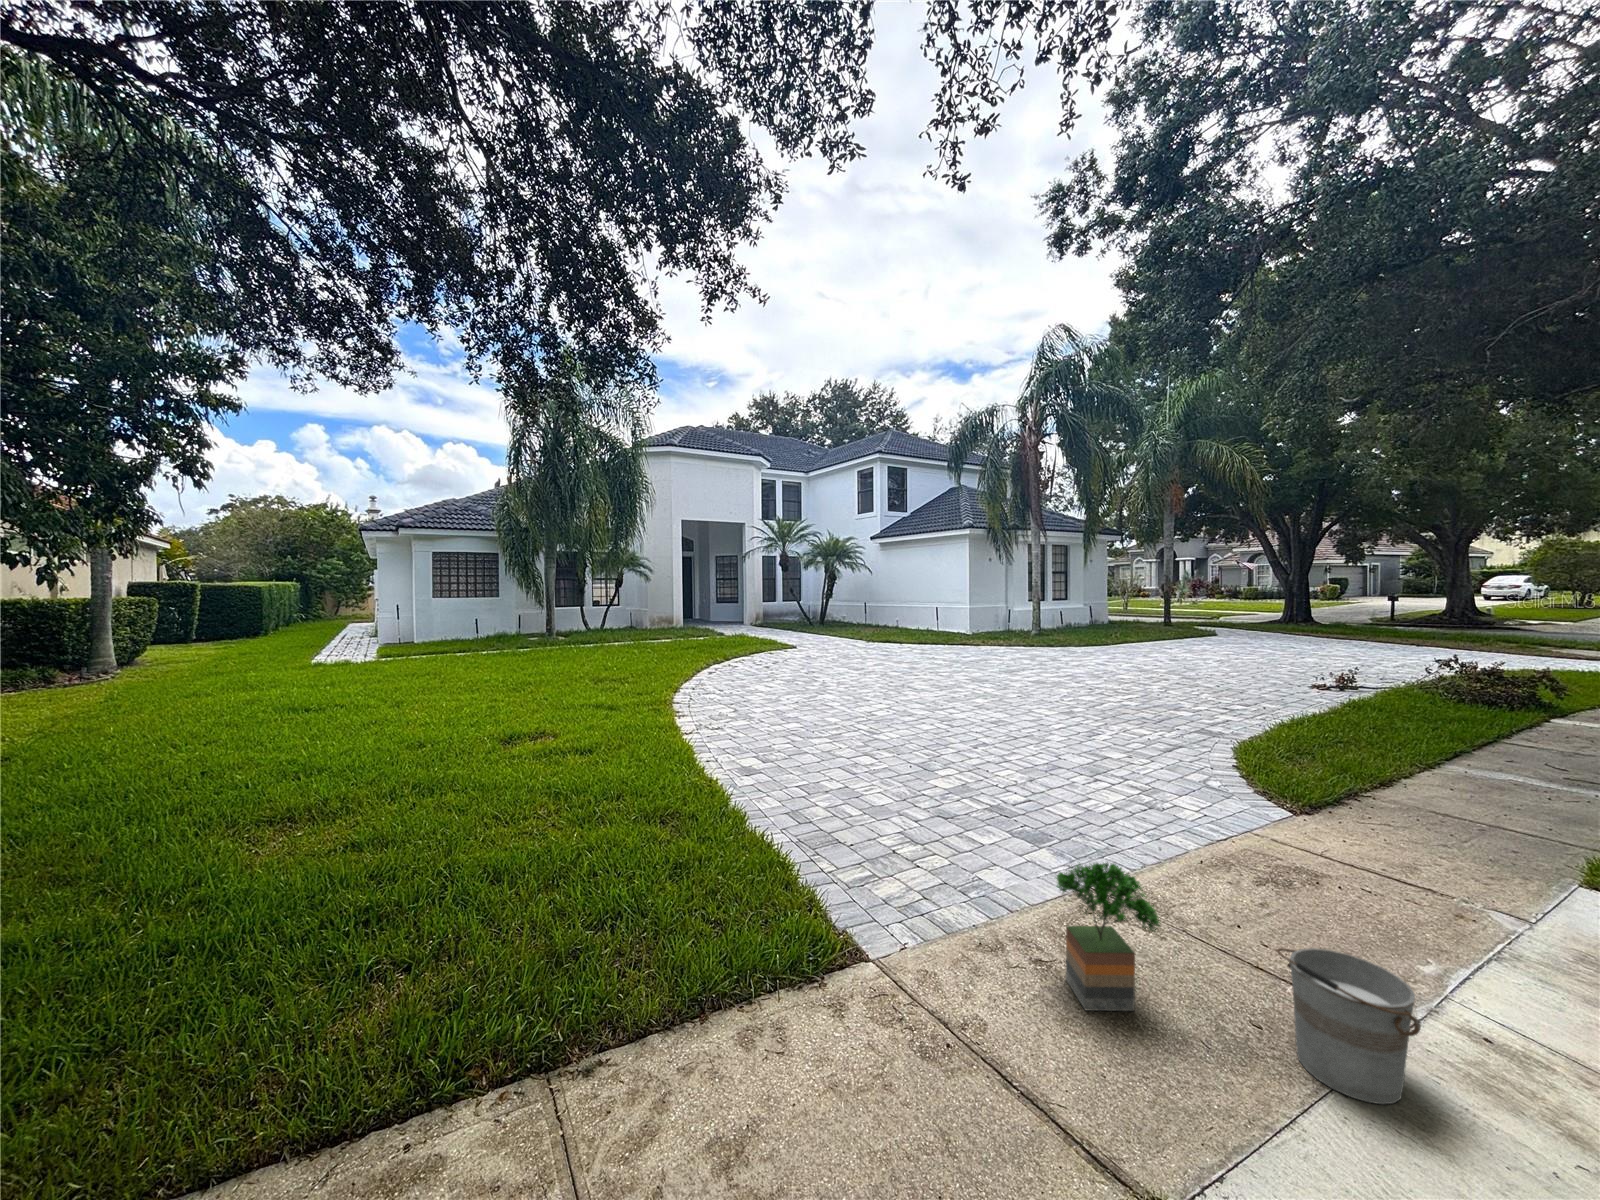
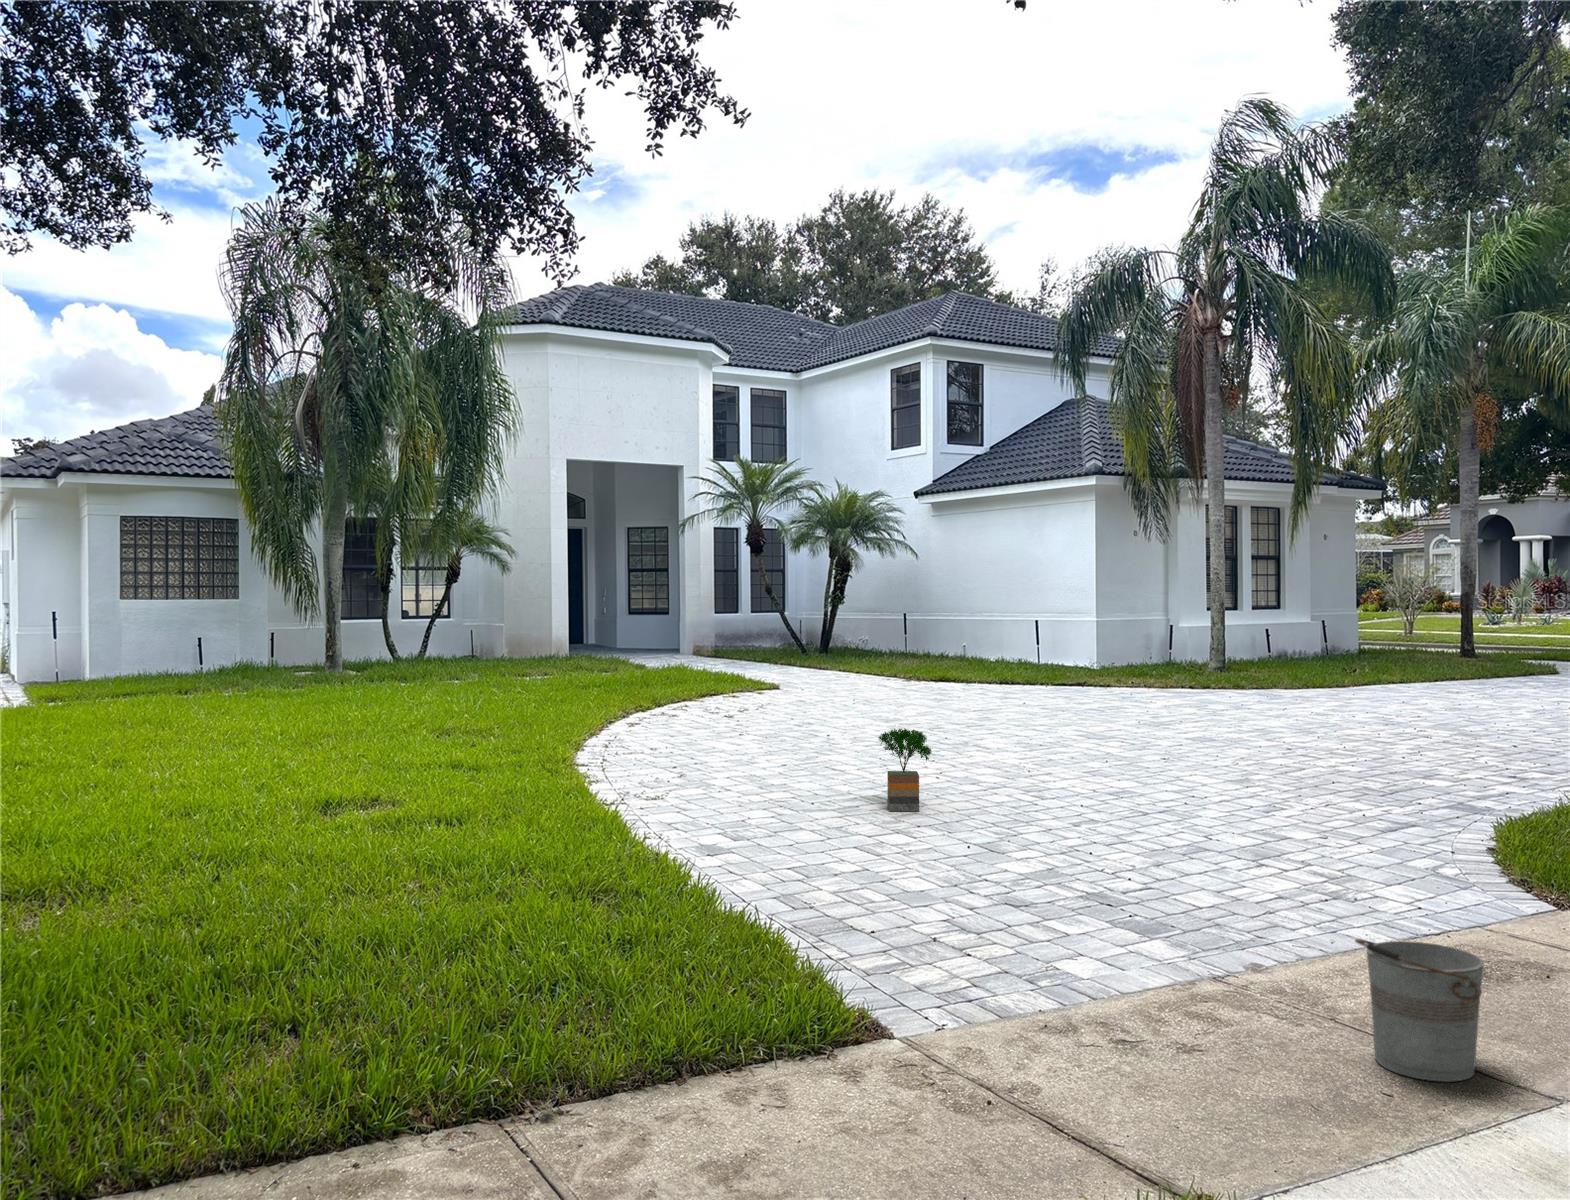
potted tree: present [1056,863,1160,1011] -> present [879,729,932,811]

